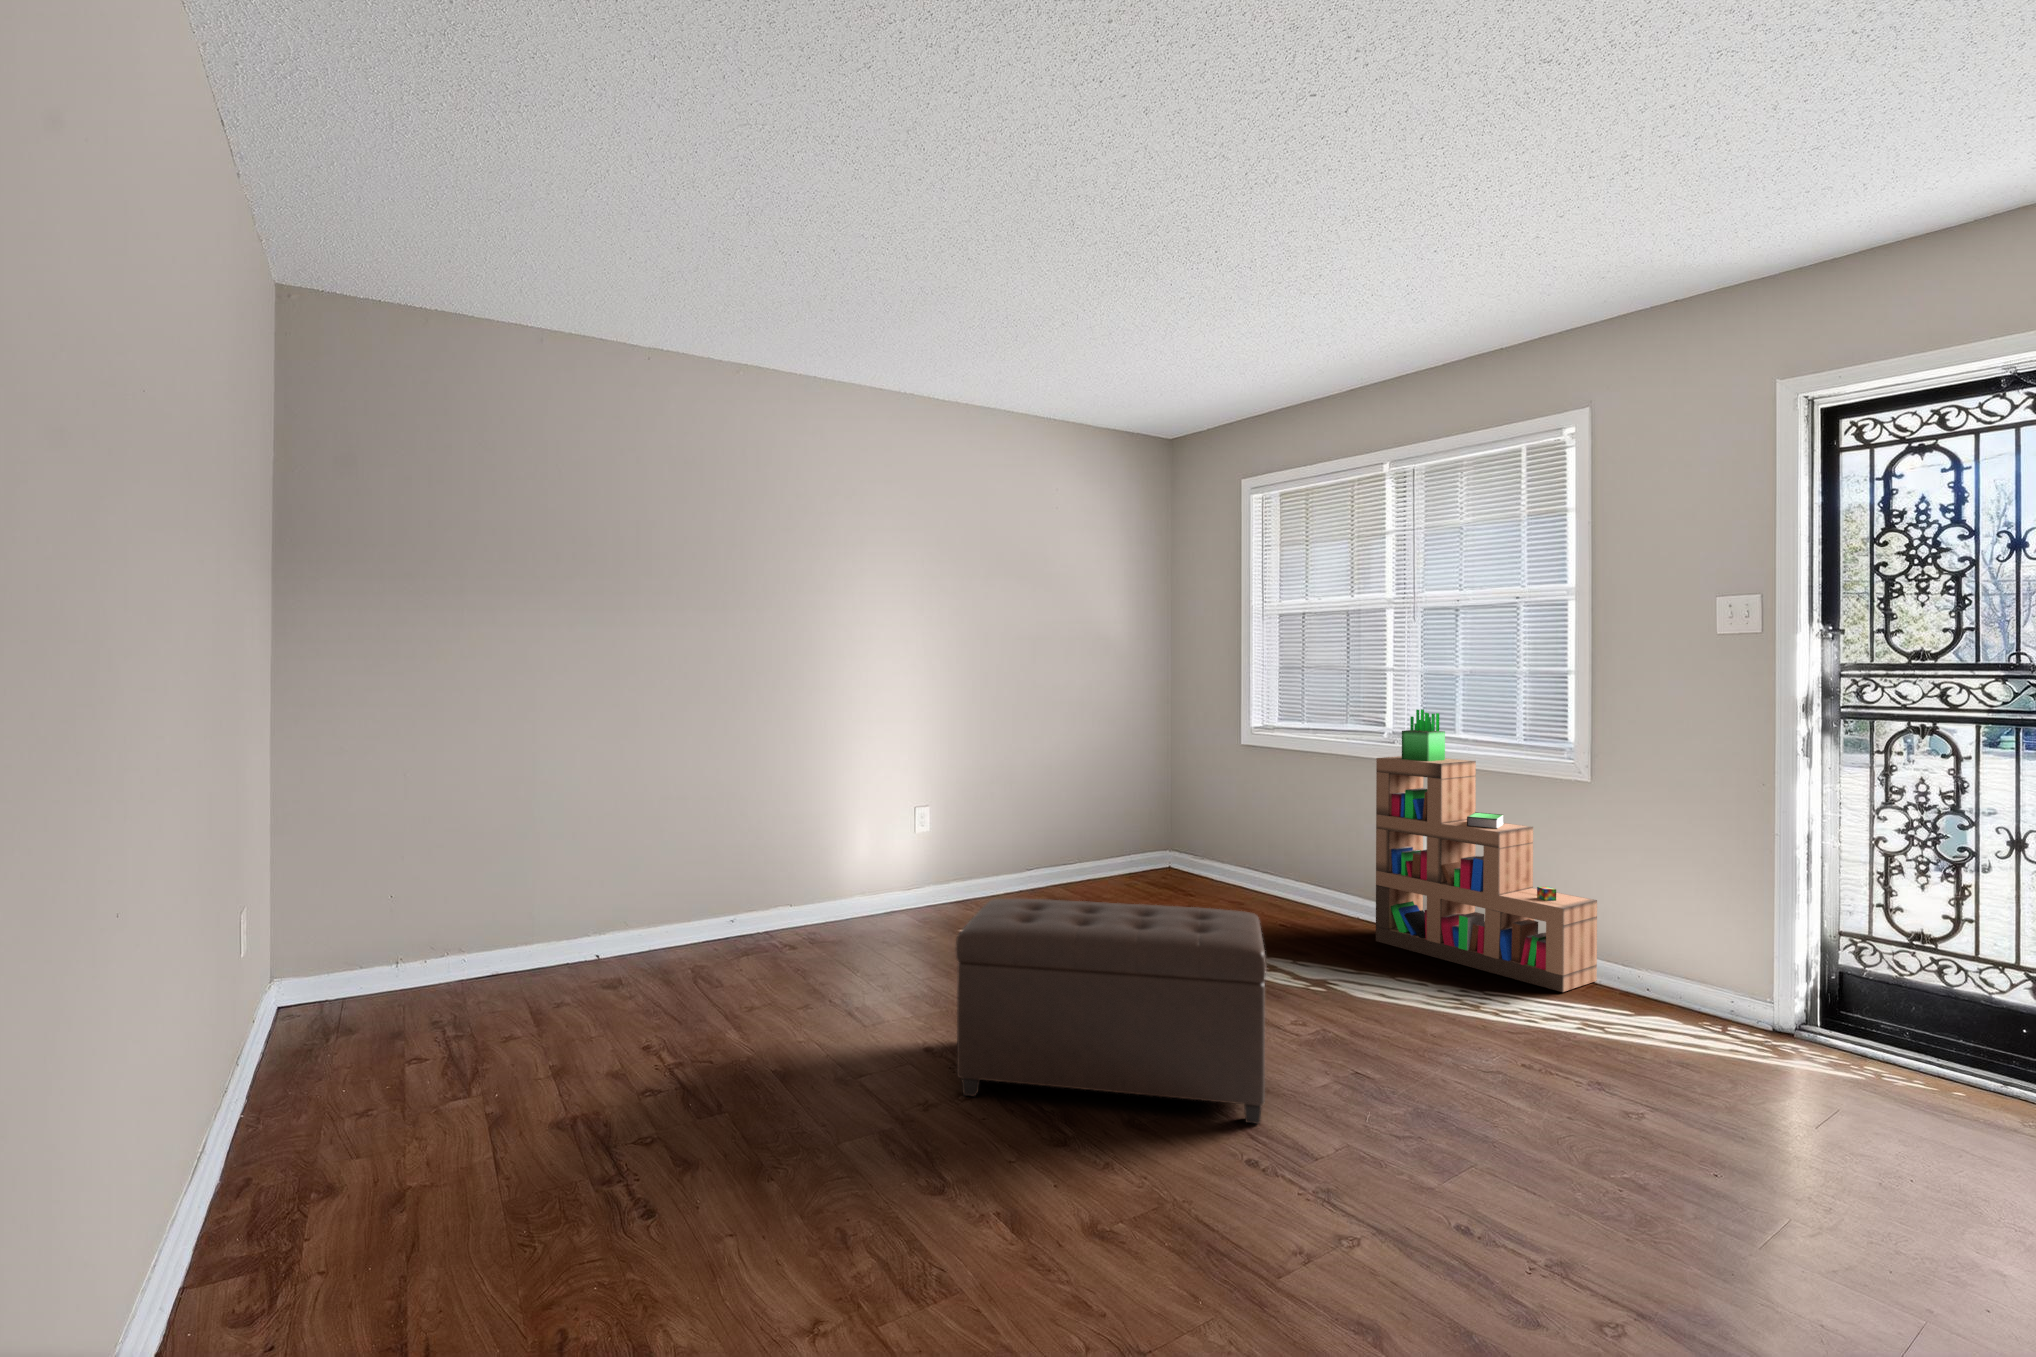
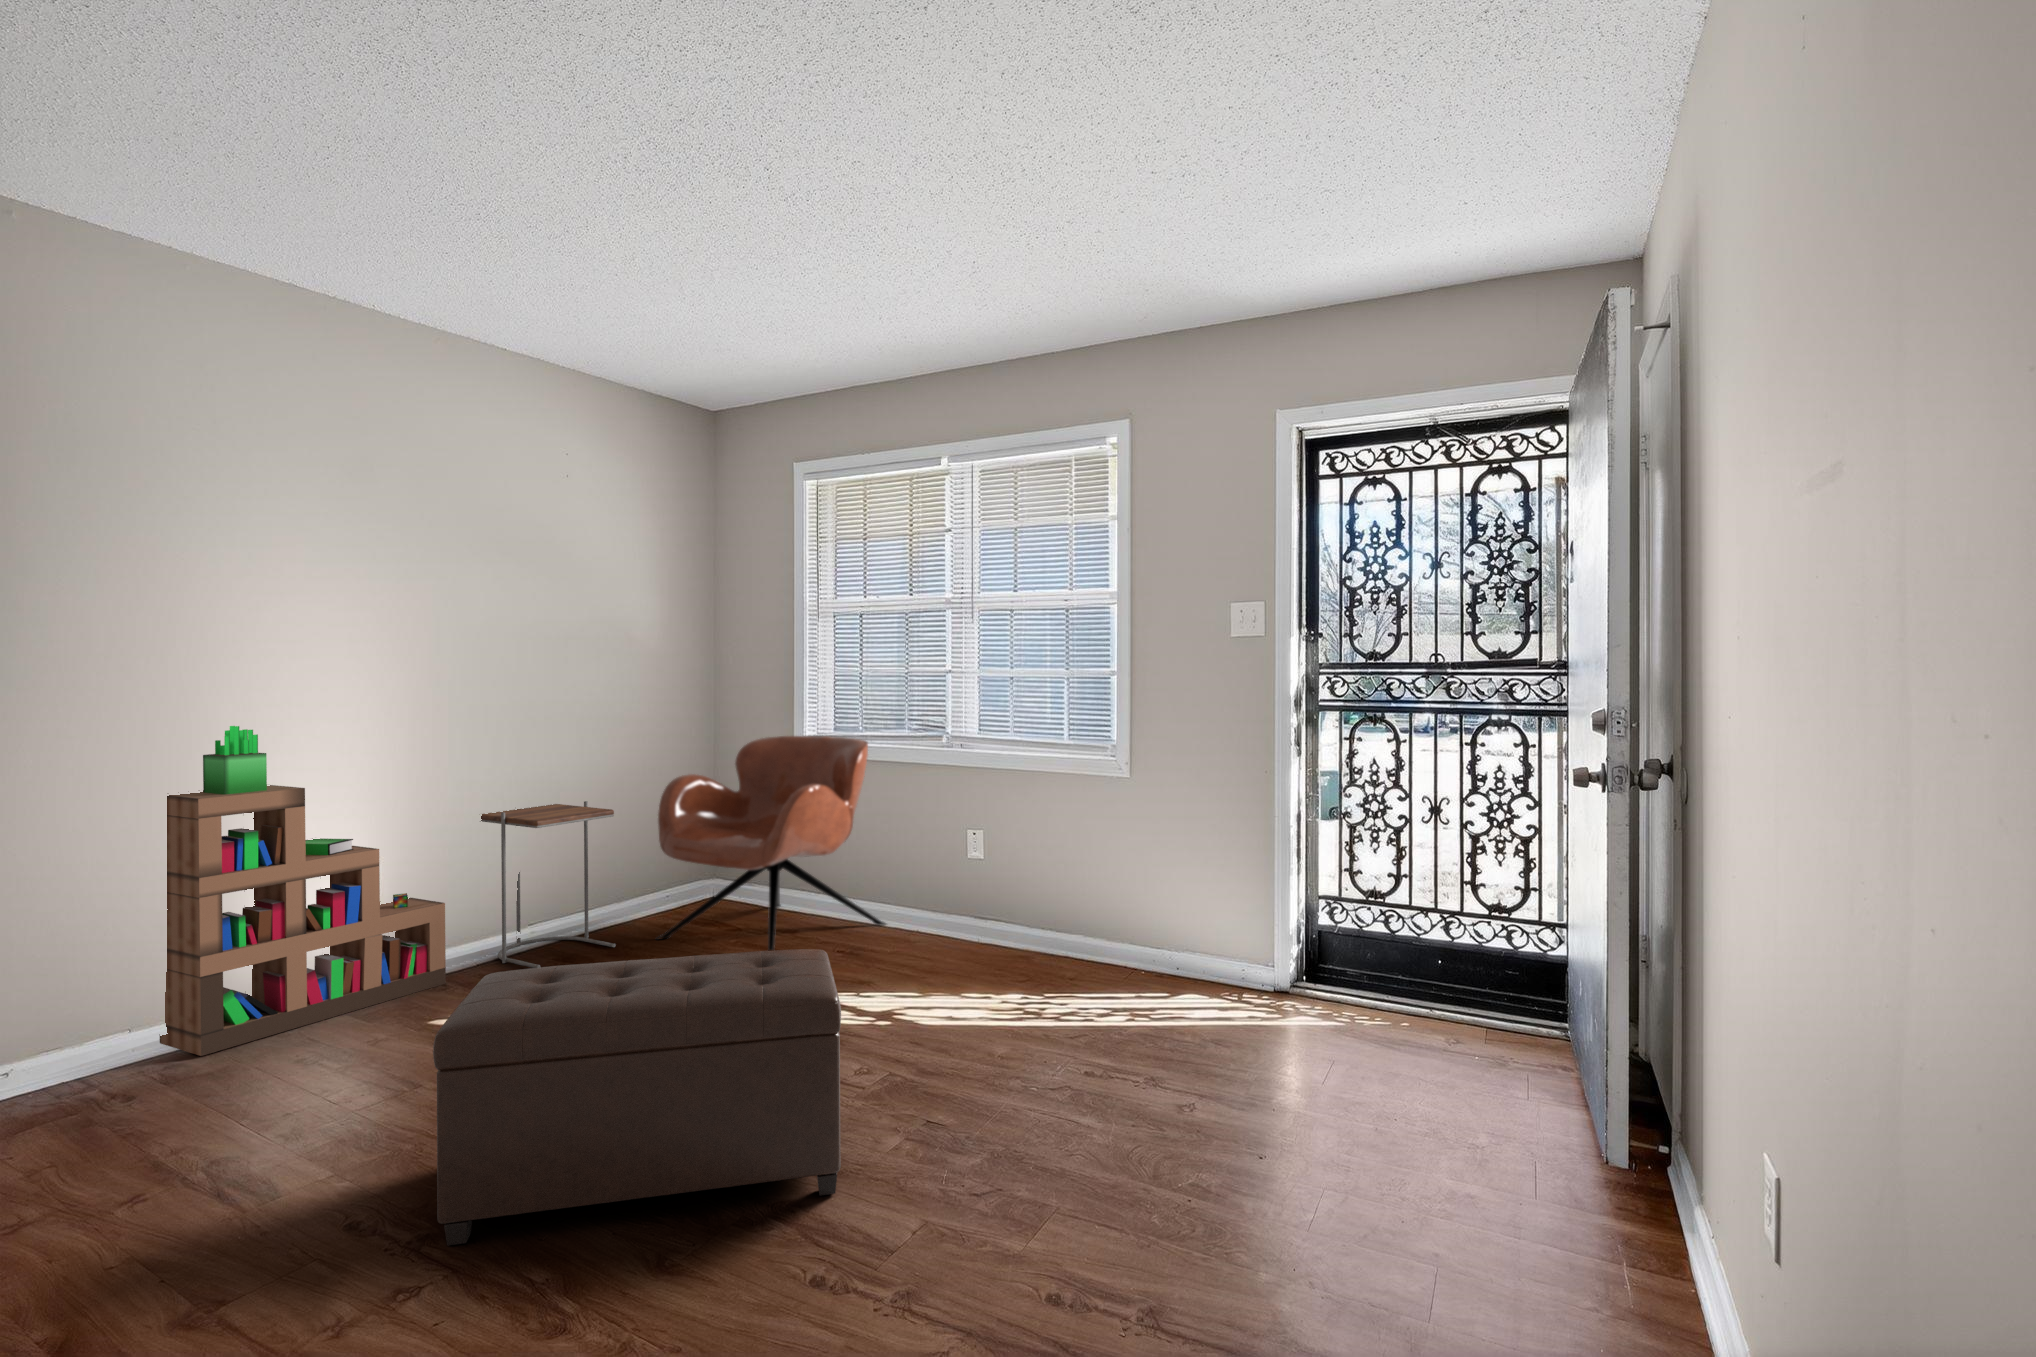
bookshelf: present [1376,709,1597,992] -> present [160,726,446,1056]
armchair: none [1120,729,1327,930] -> present [657,736,886,950]
side table: none [988,776,1088,910] -> present [481,801,616,968]

